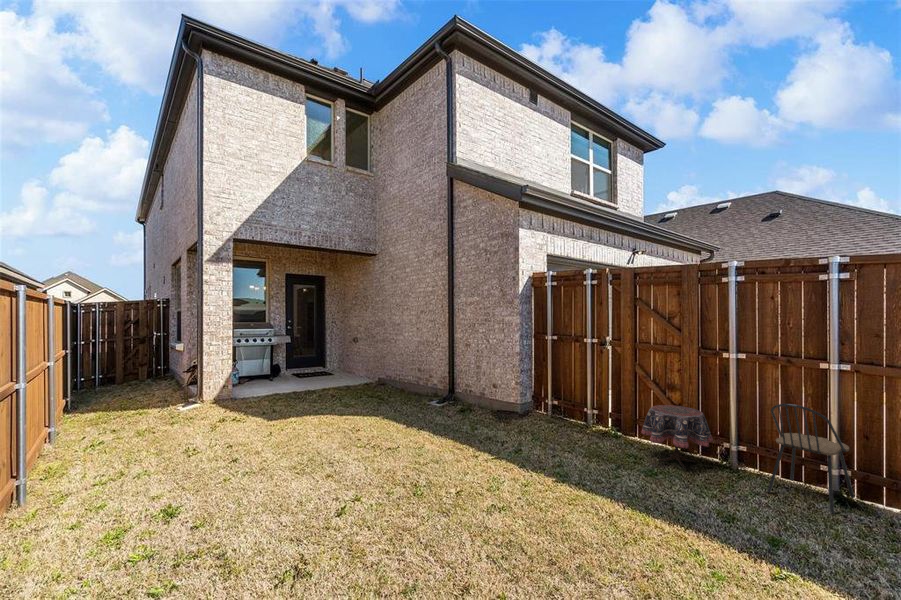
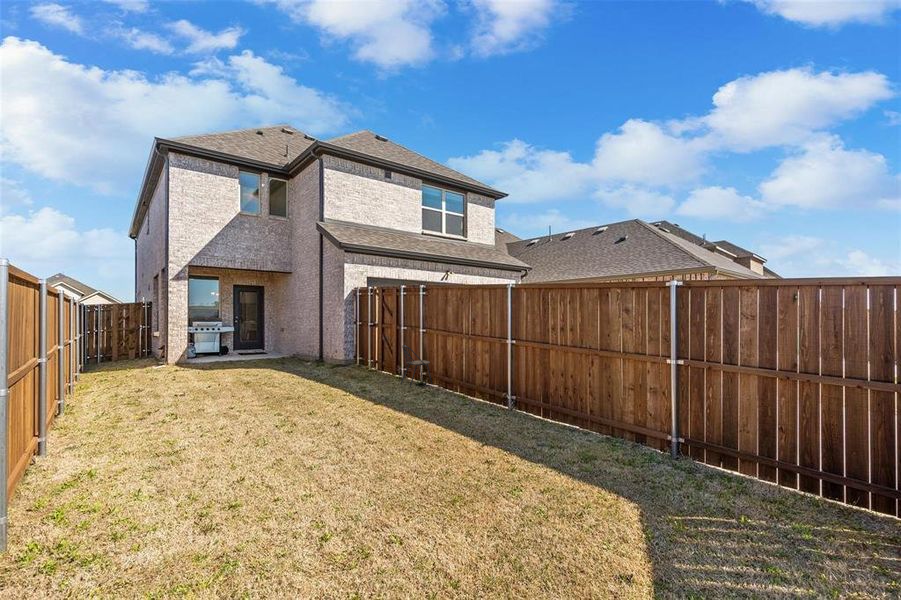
side table: present [641,405,713,468] -> none [371,353,400,380]

